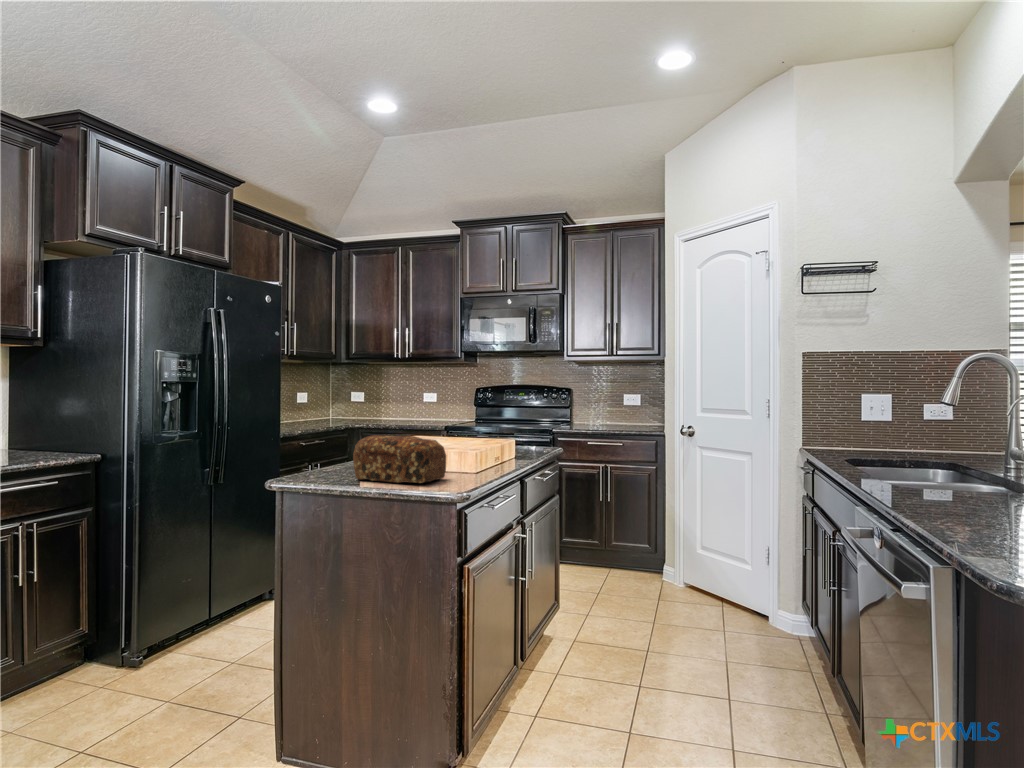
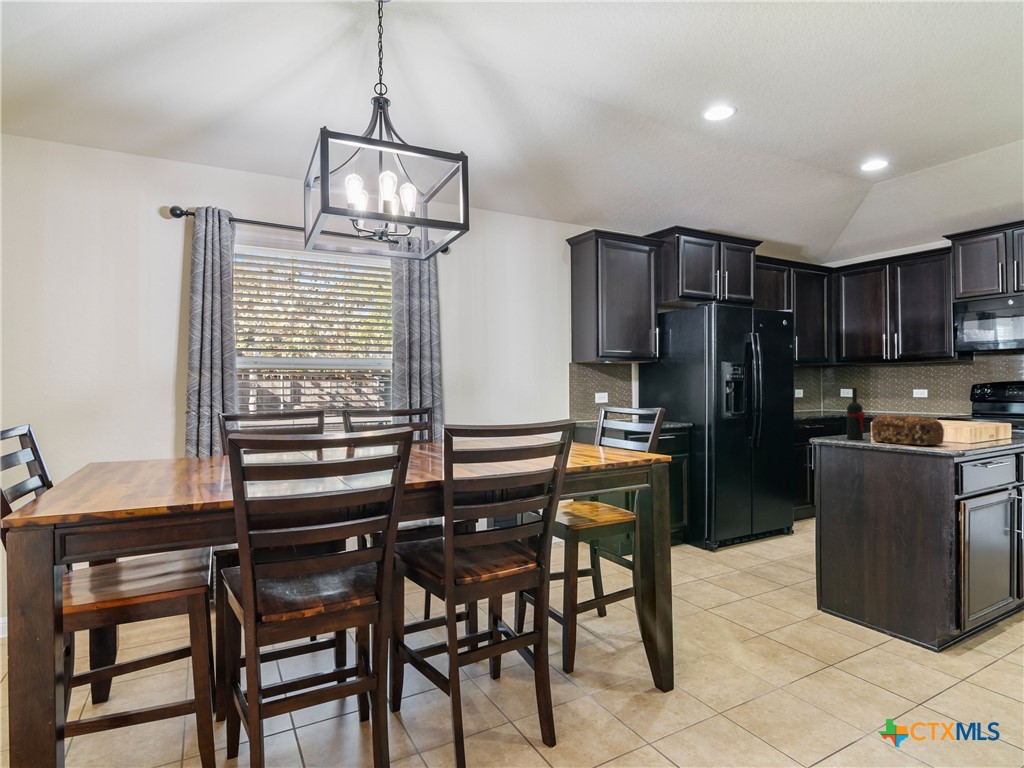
wine bottle: none [322,390,347,476] -> present [847,386,864,439]

